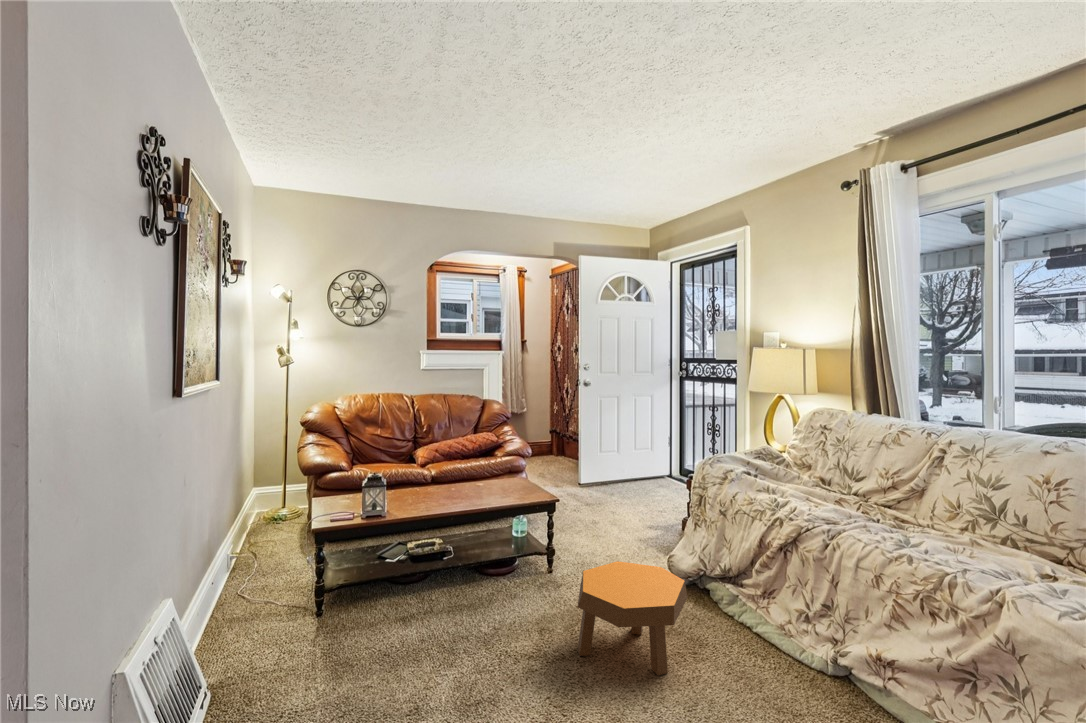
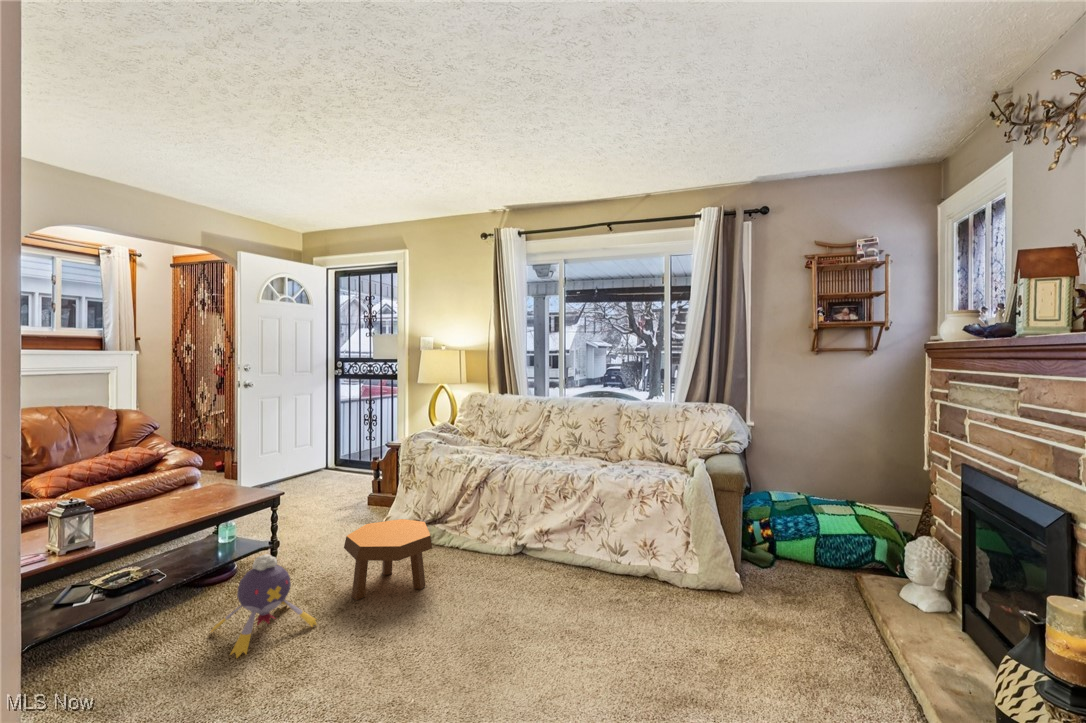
plush toy: none [430,569,525,676] -> present [211,554,317,658]

